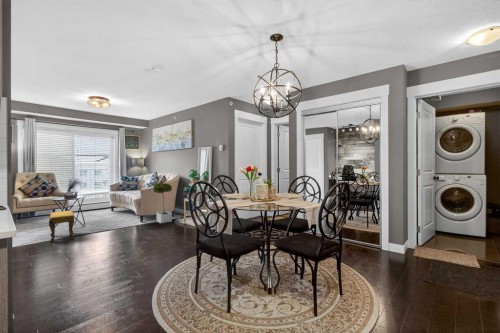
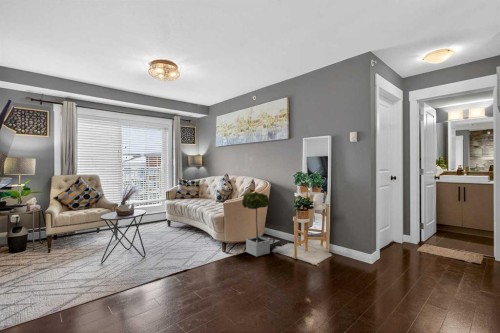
footstool: present [49,211,74,243] -> none [100,239,139,303]

